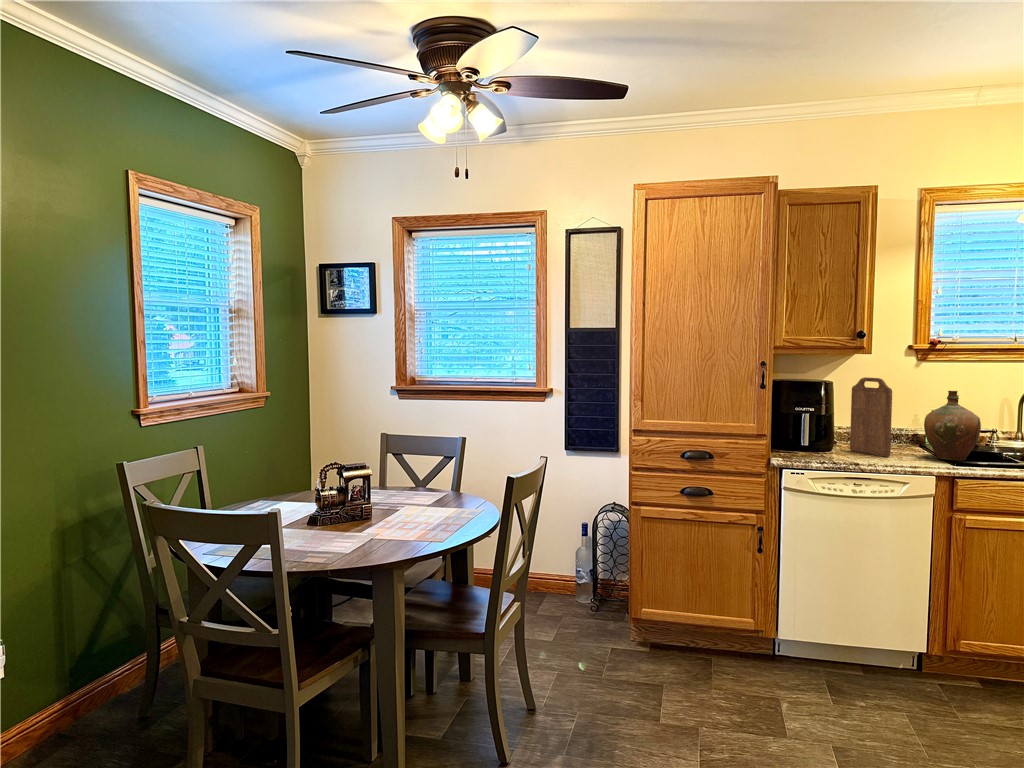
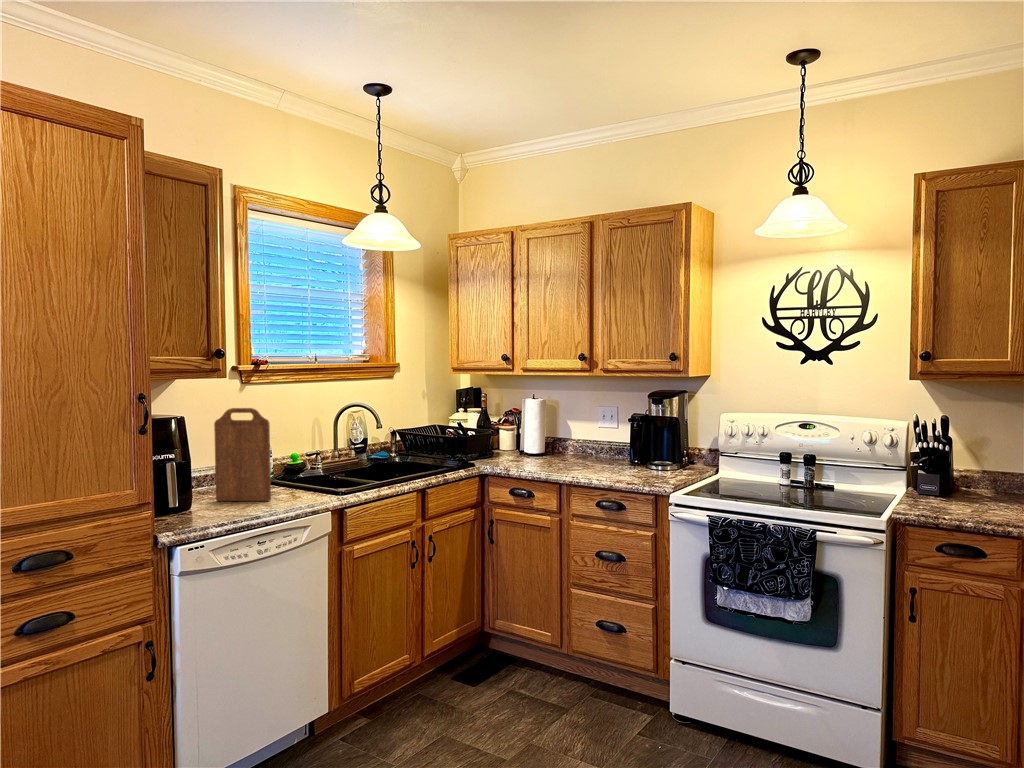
ceramic jug: present [924,391,981,461] -> none [294,416,348,492]

